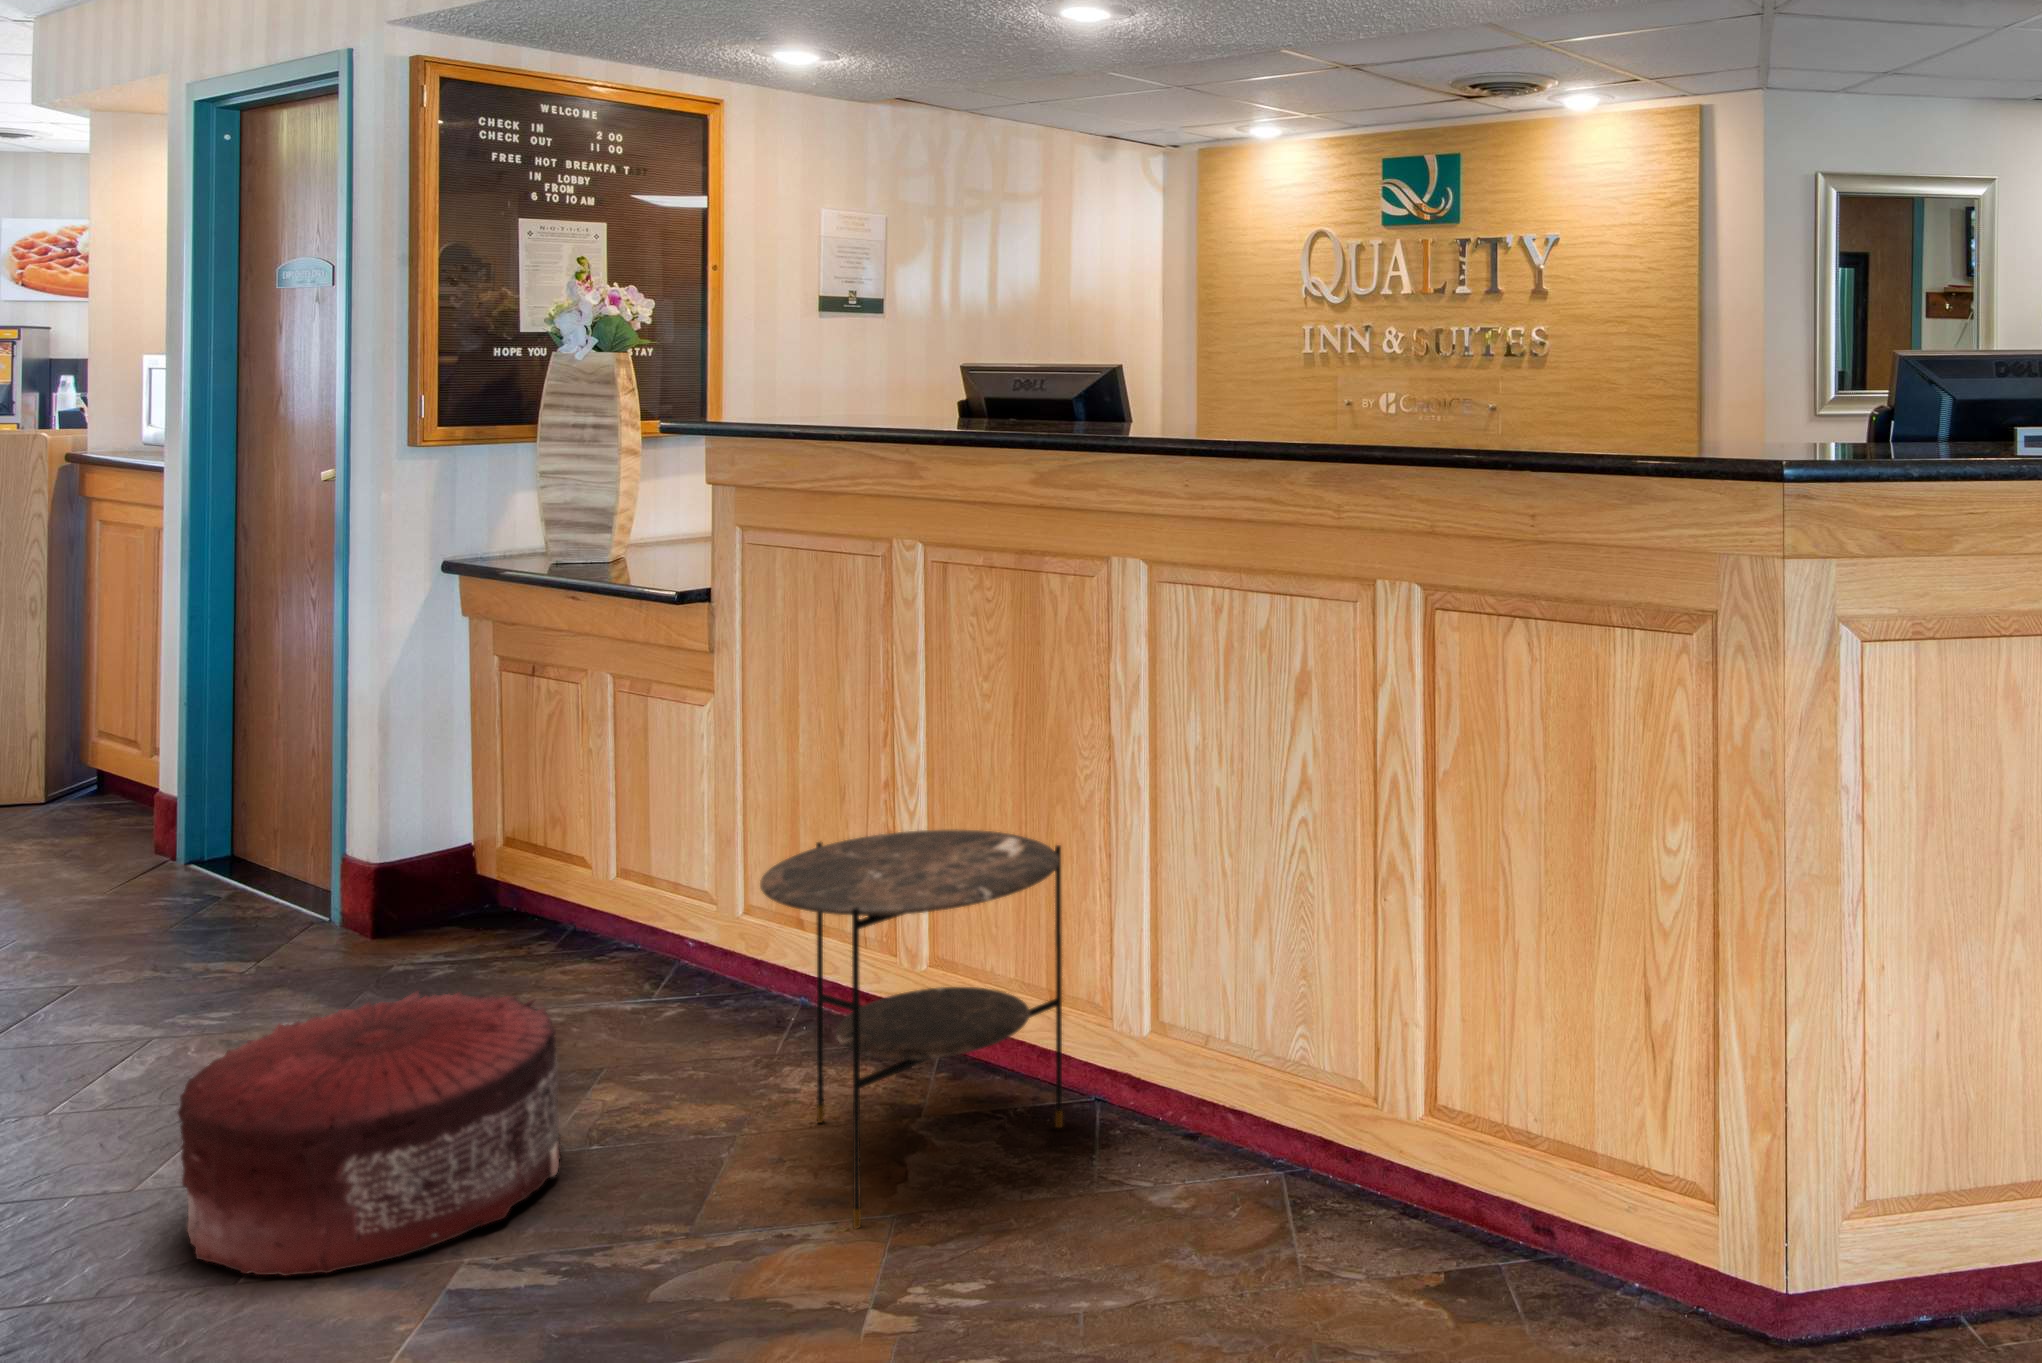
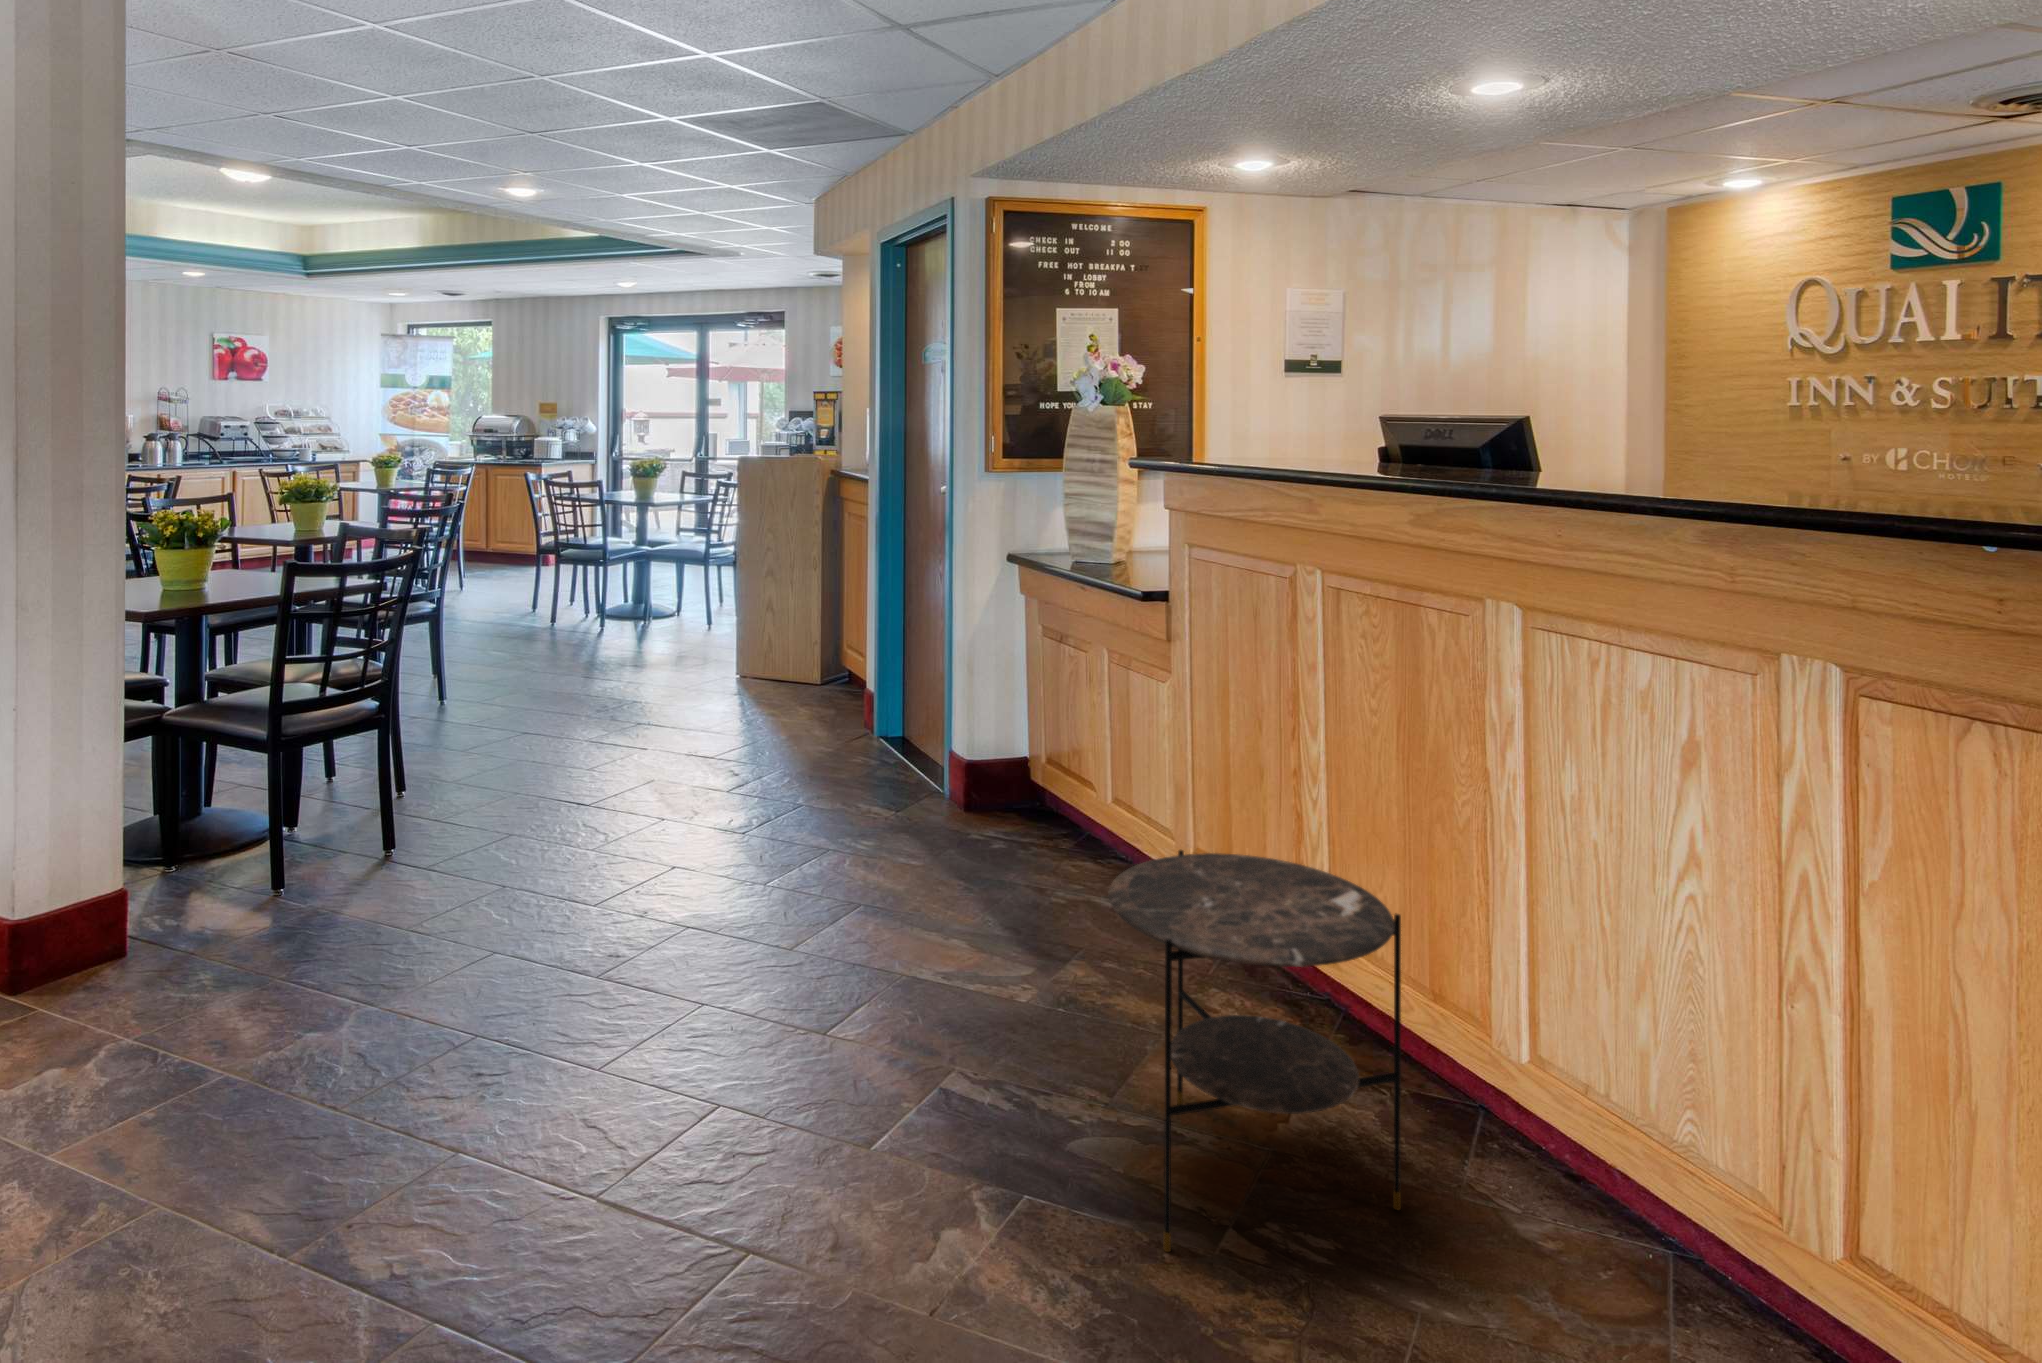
pouf: present [178,991,562,1276] -> none [729,891,985,1115]

